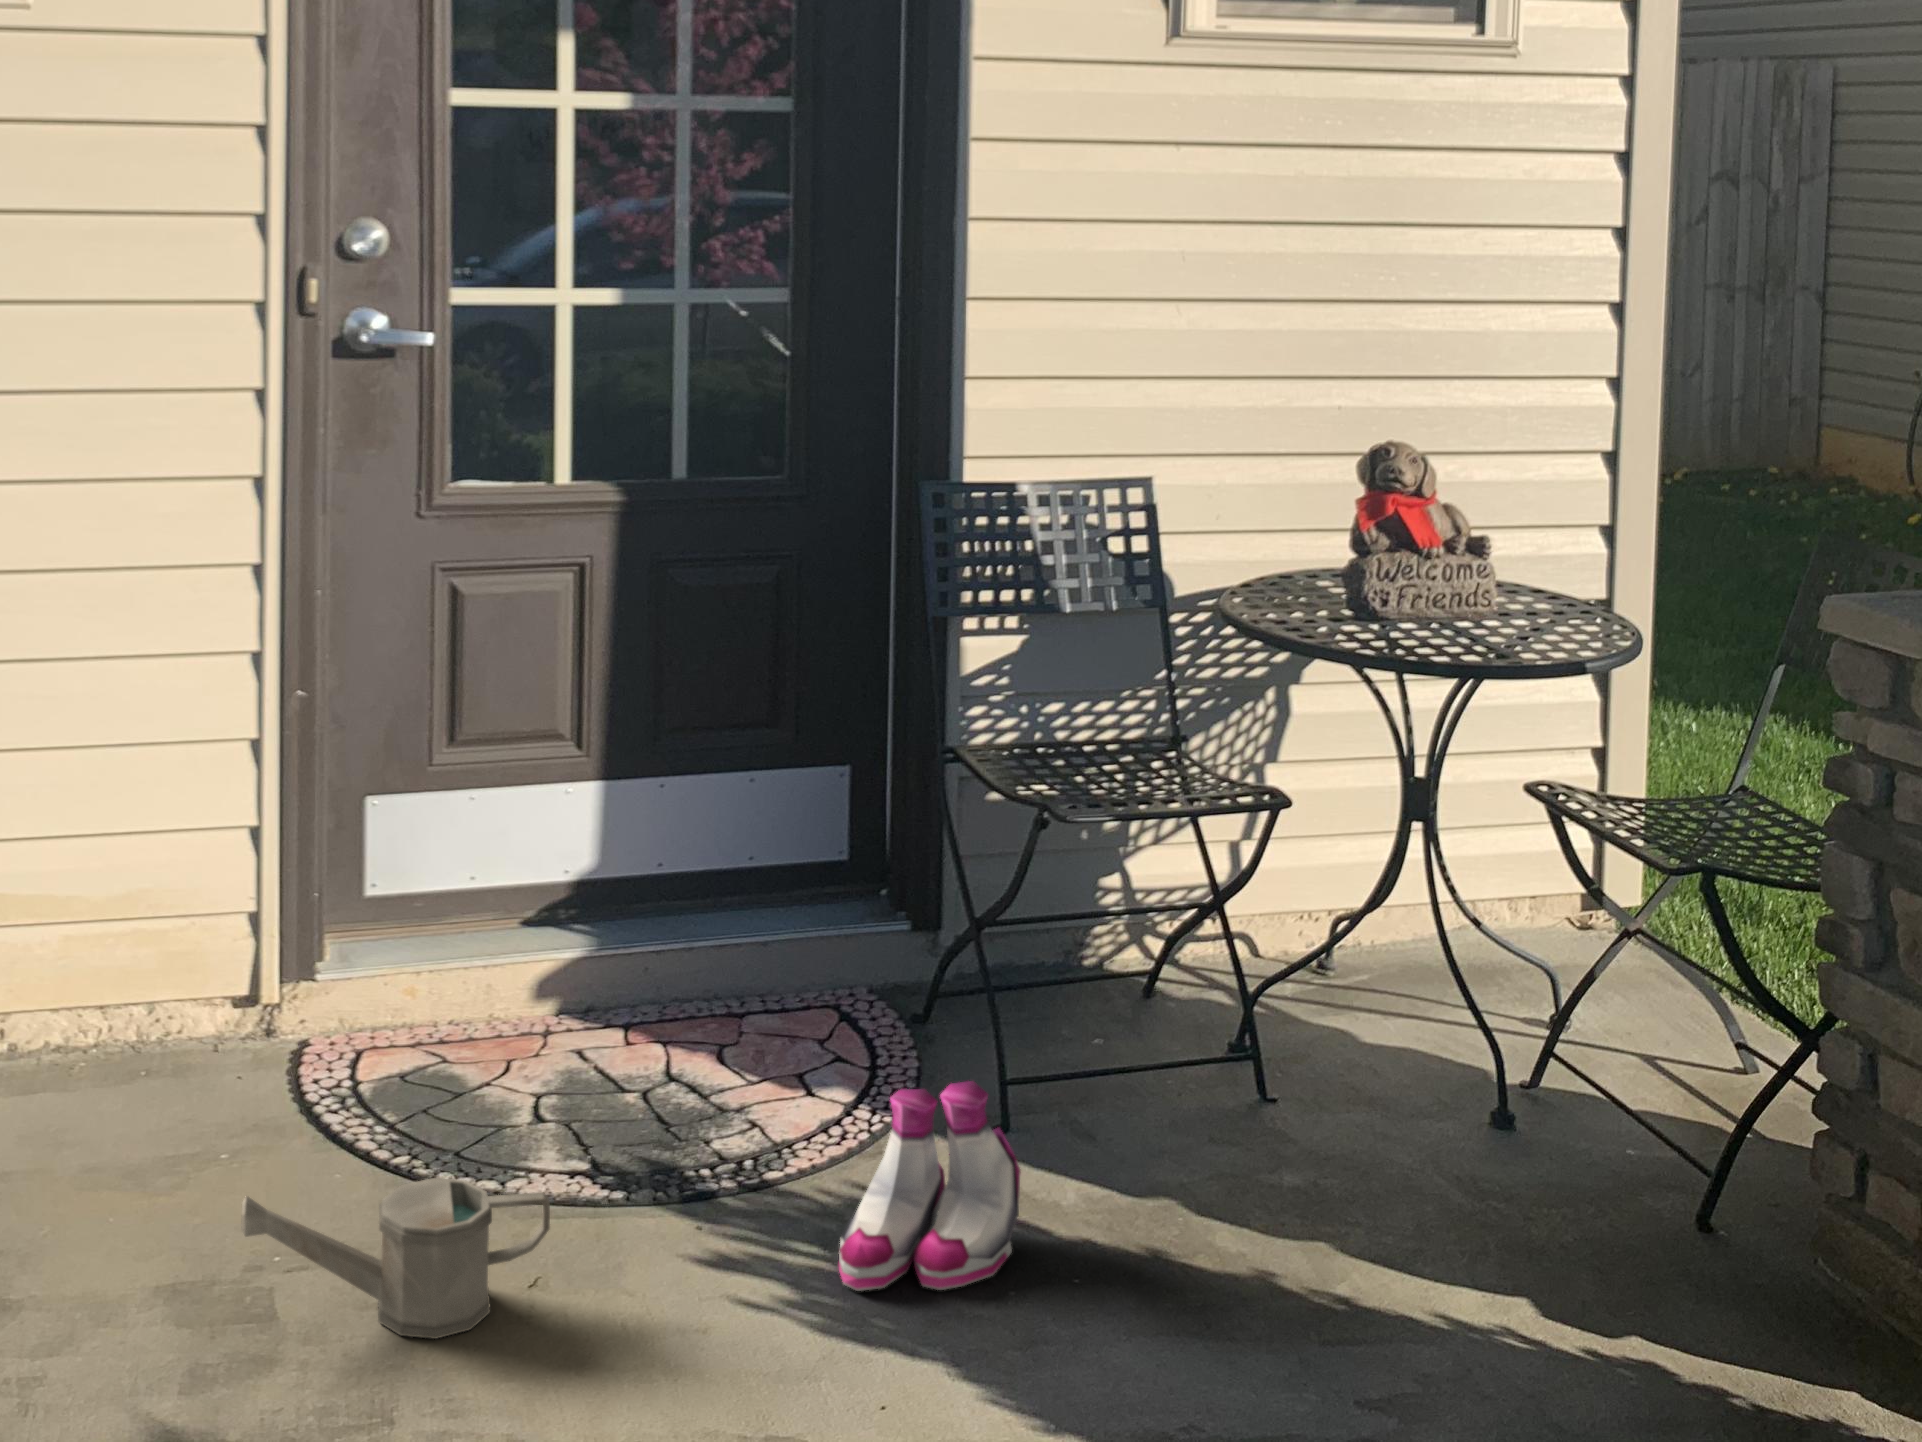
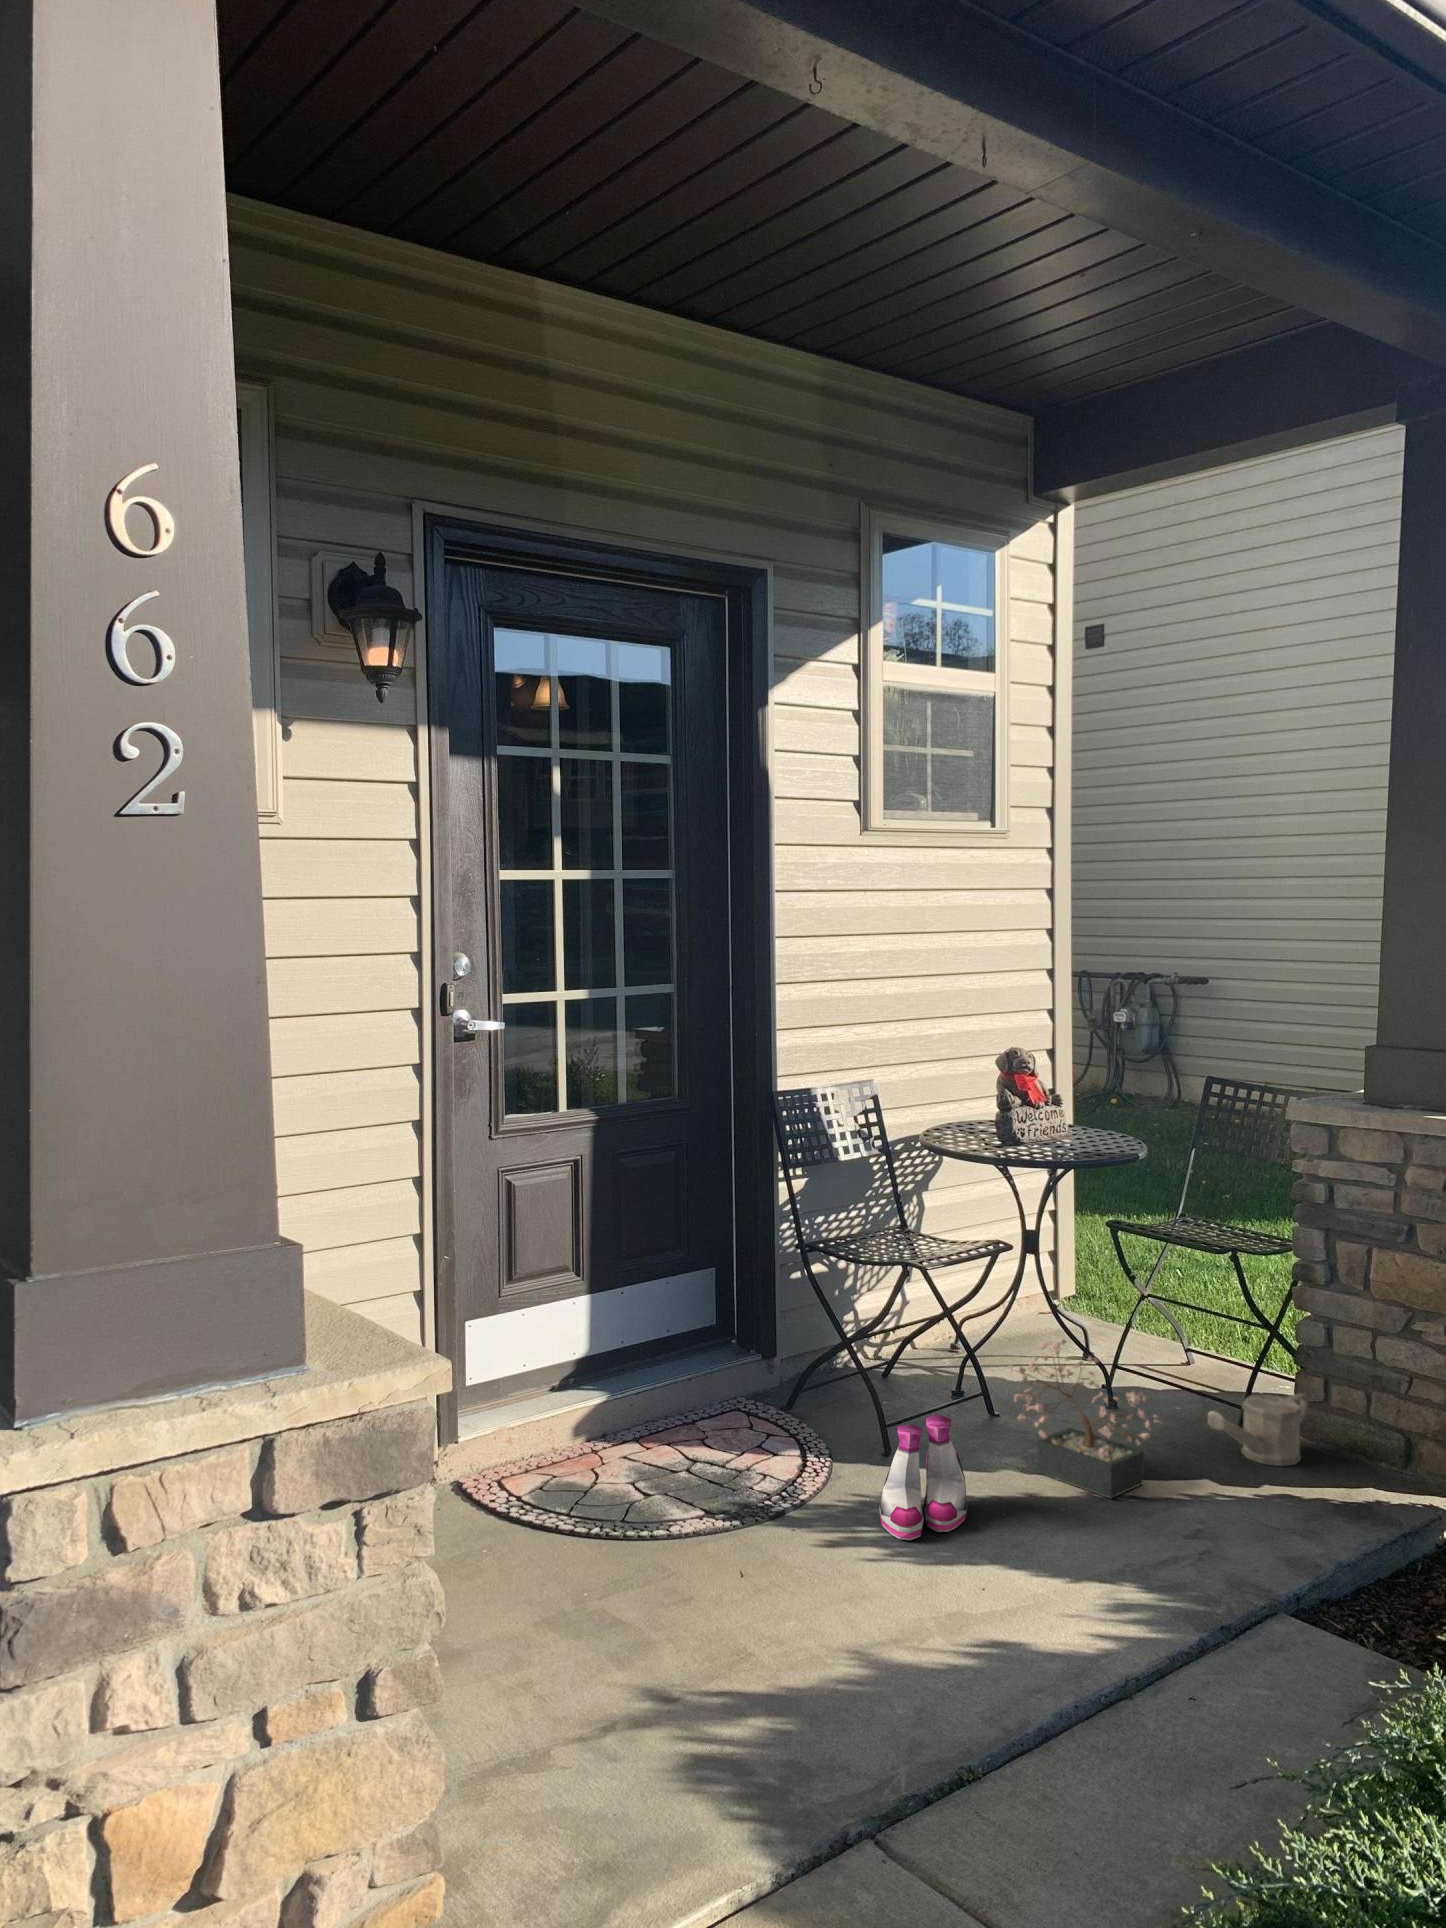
decorative plant: none [1173,981,1433,1294] -> present [1009,1339,1163,1499]
watering can: present [242,1178,550,1339] -> present [1208,1394,1308,1466]

